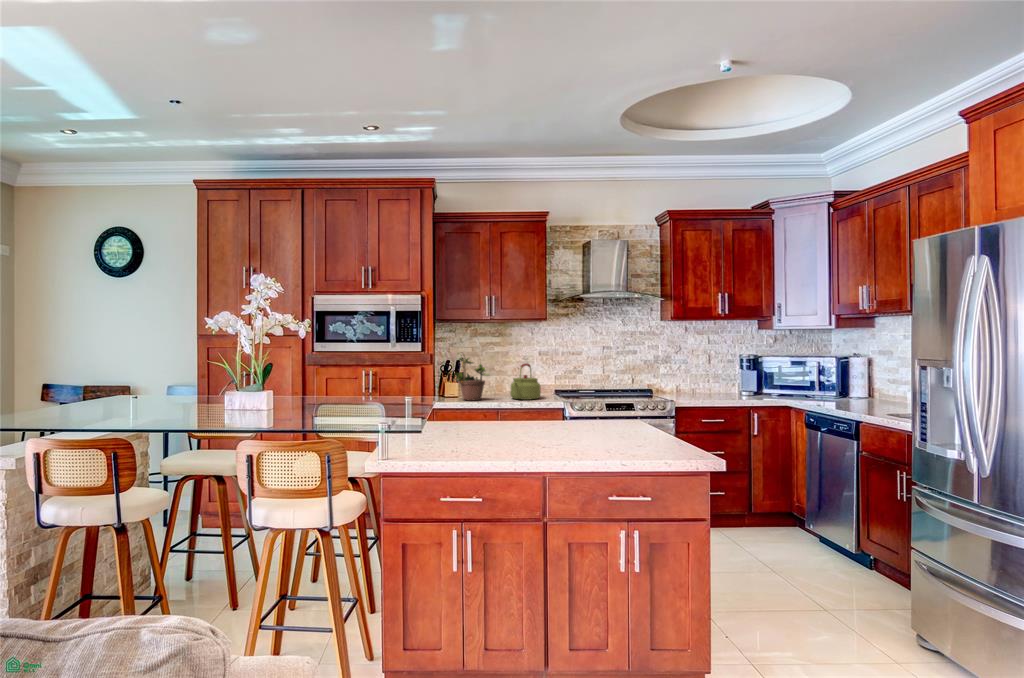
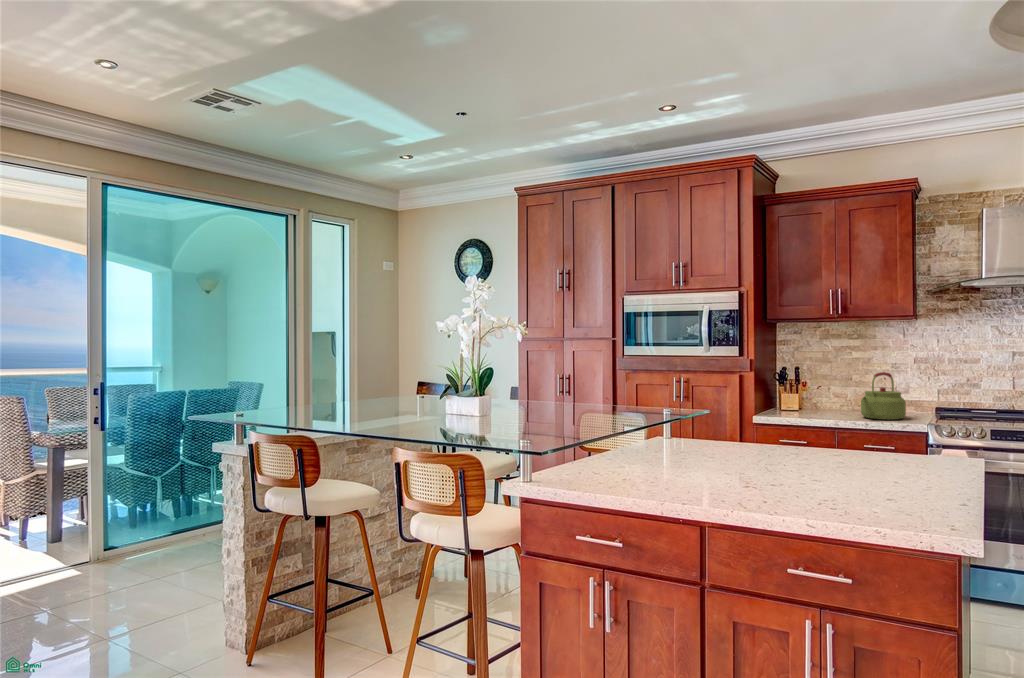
potted plant: present [454,355,489,400] -> none [780,354,830,417]

